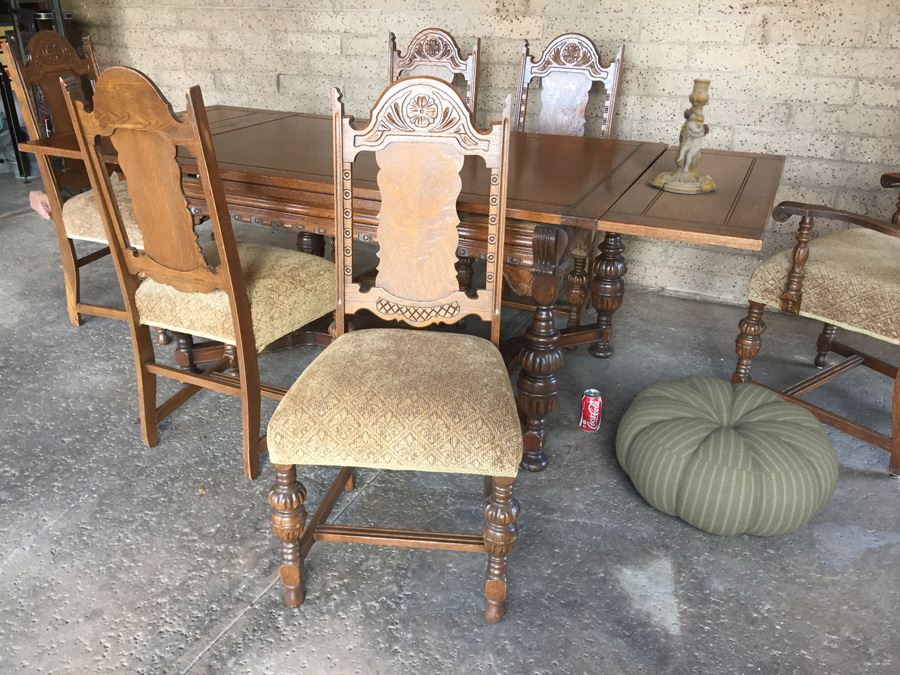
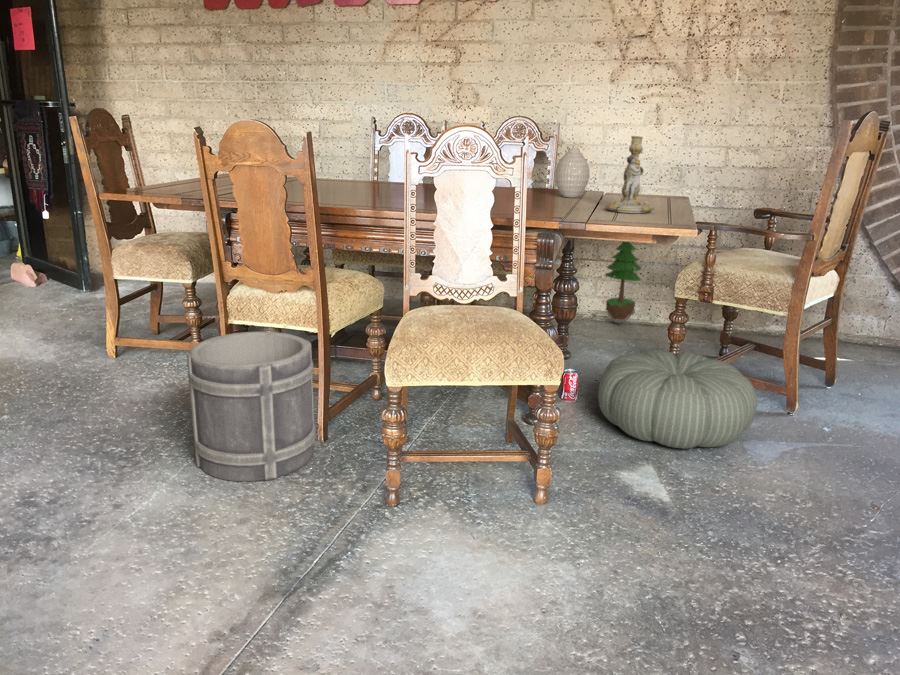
vase: none [600,86,647,154] -> present [555,149,590,198]
potted tree: none [673,178,724,303] -> present [605,242,641,324]
bucket: none [54,340,239,542] -> present [187,332,316,481]

